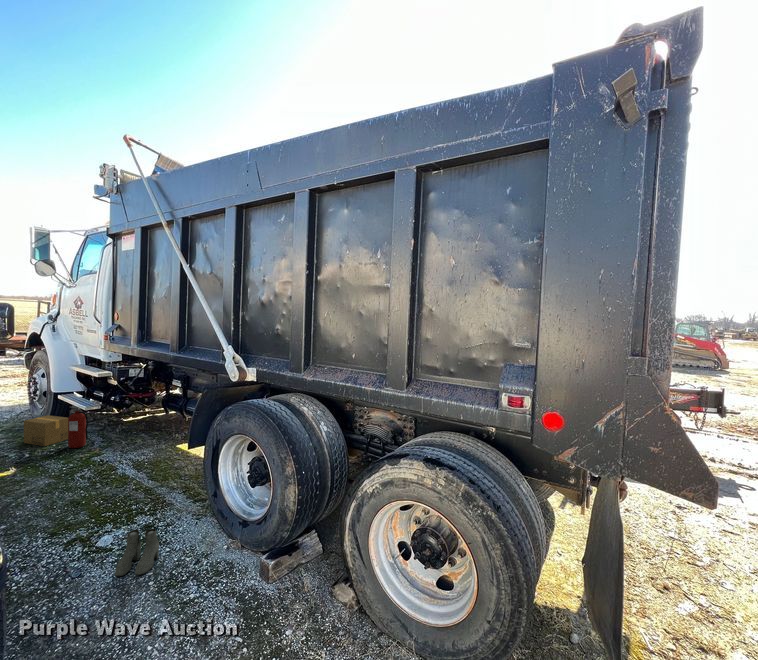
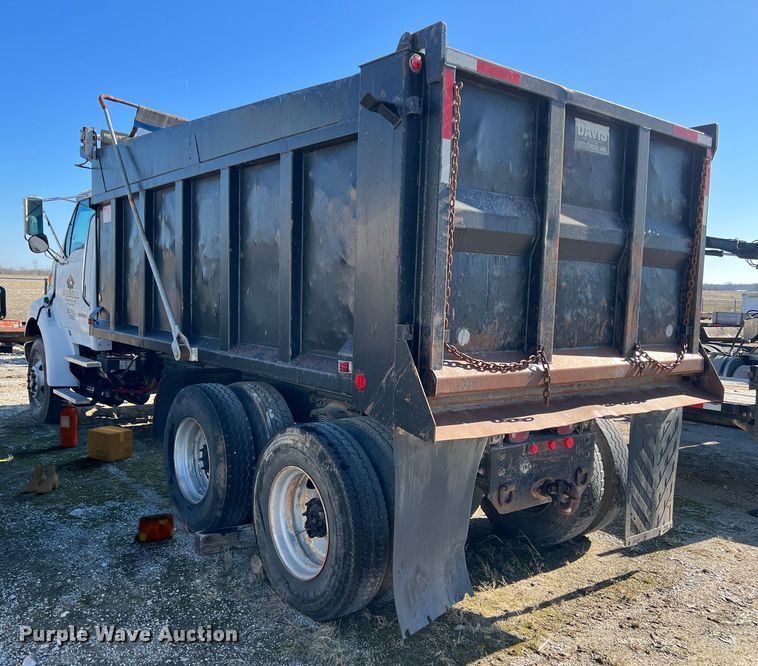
cardboard box: present [24,415,68,446] -> present [88,426,133,461]
boots: present [115,529,159,576] -> present [24,464,58,493]
bag: none [185,534,227,575] -> present [134,513,175,542]

